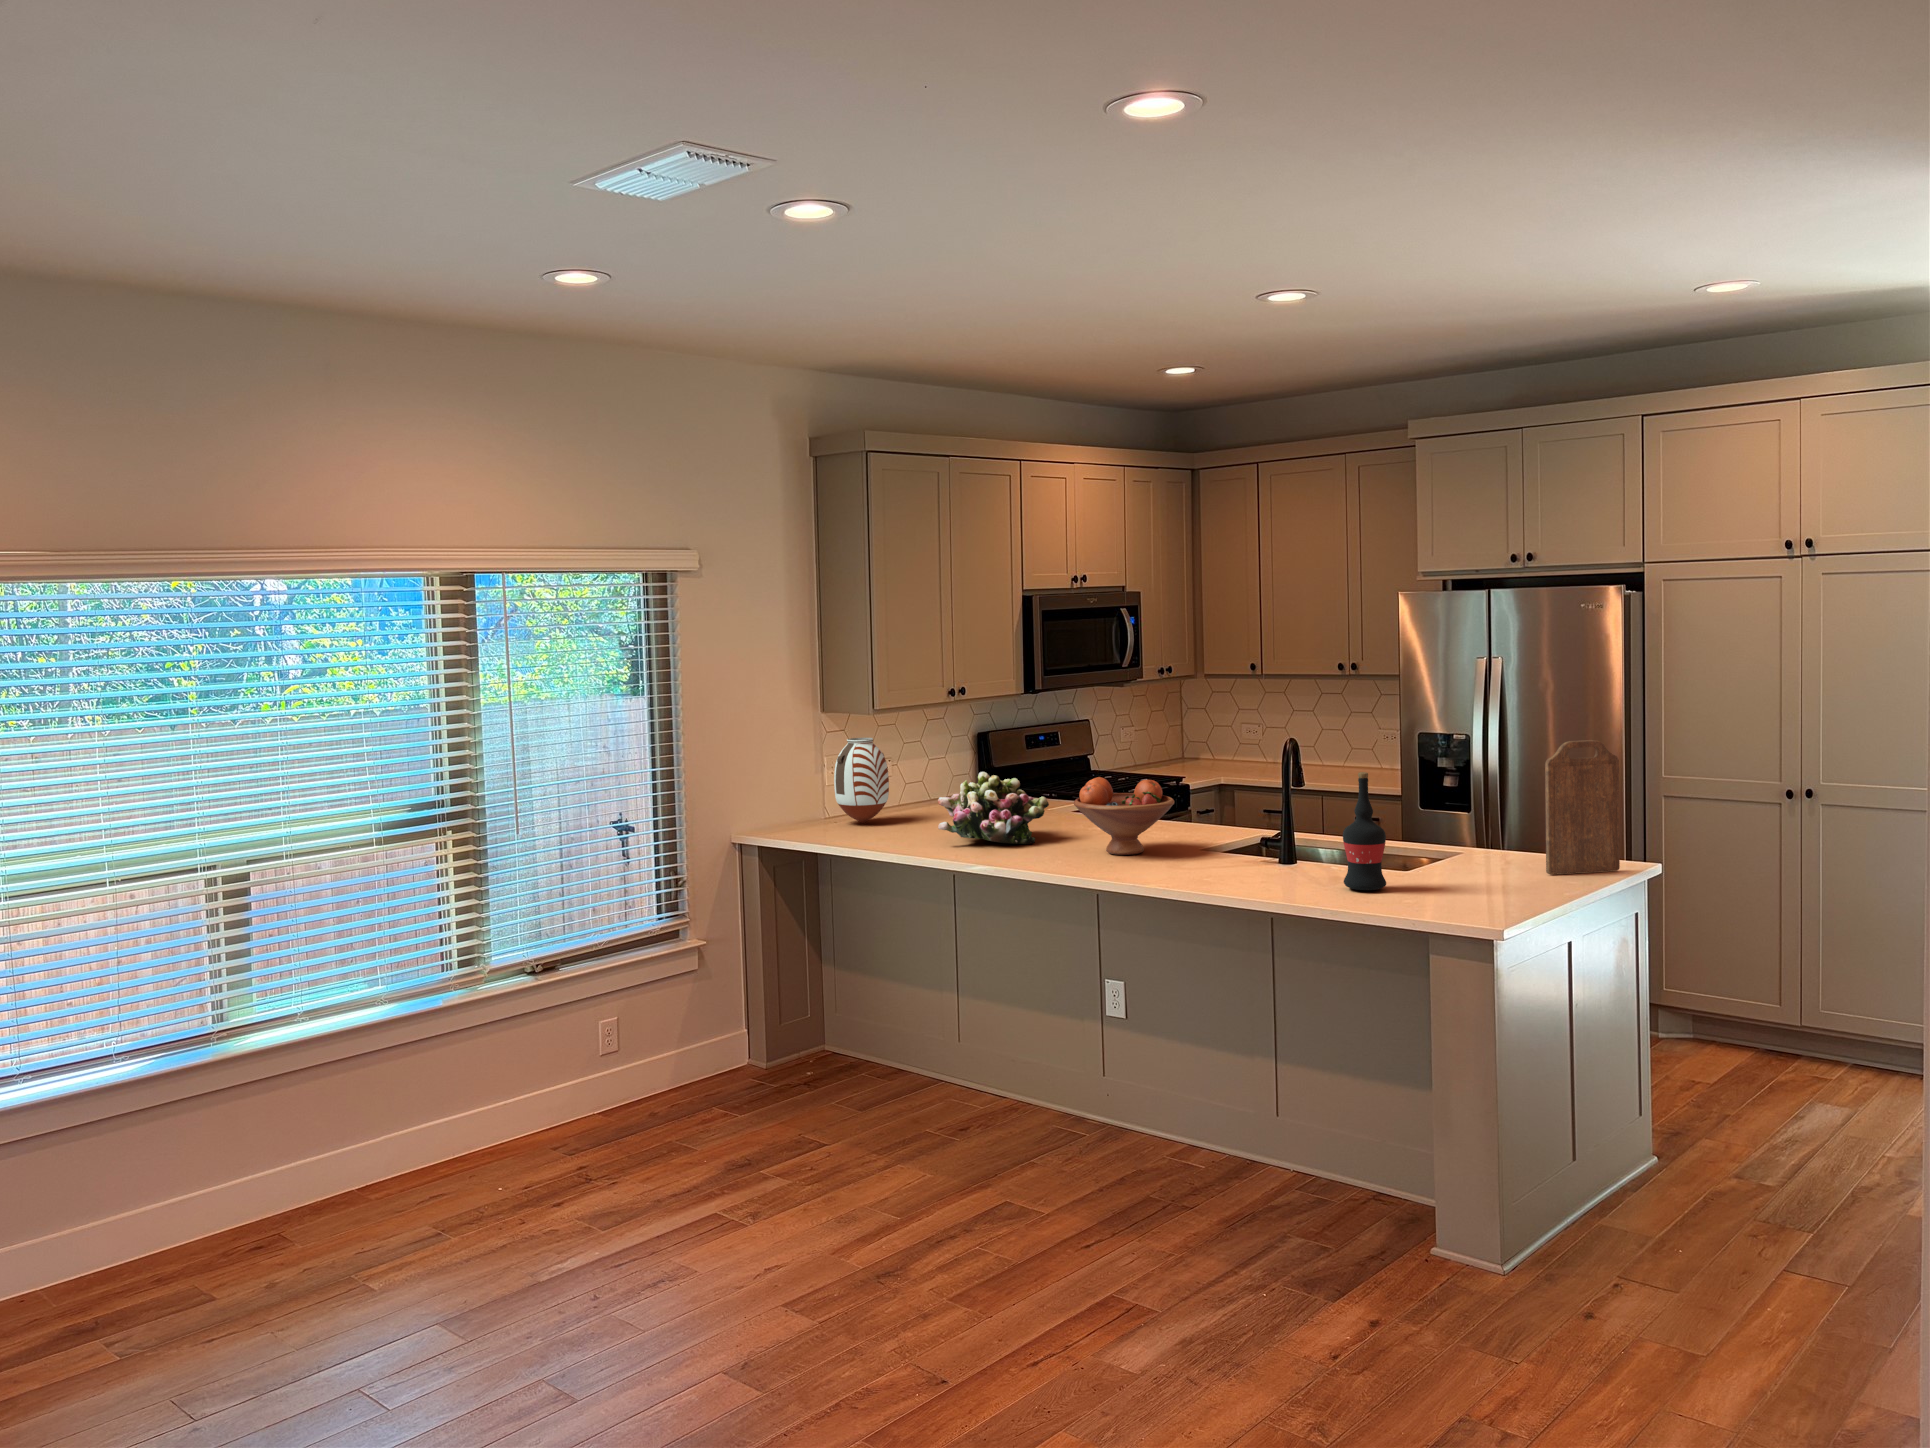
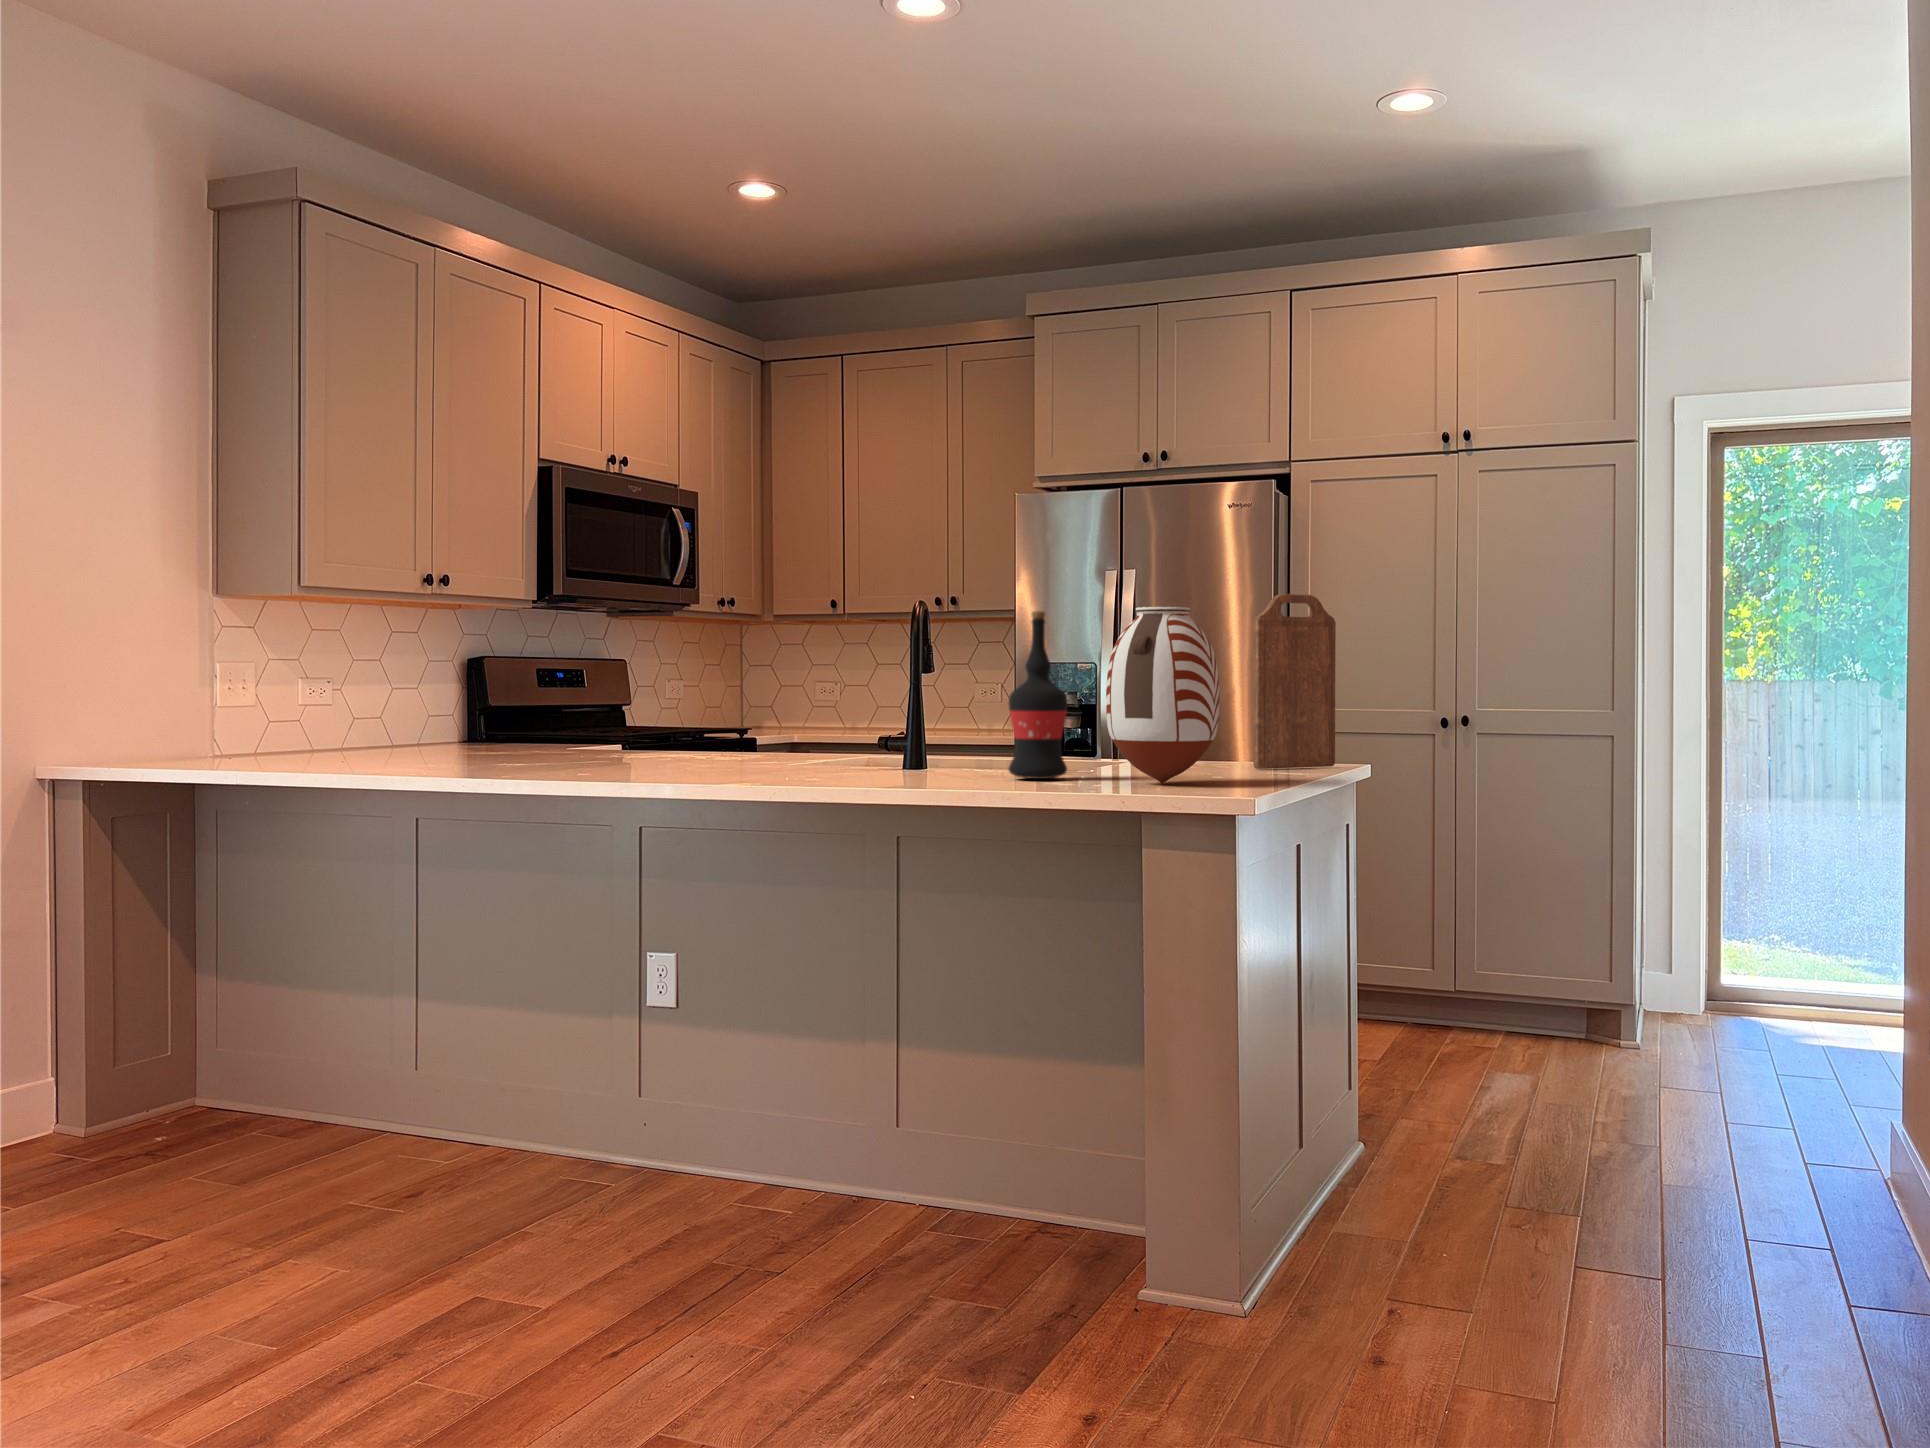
vase: present [834,738,889,823] -> present [1106,607,1220,783]
flower arrangement: present [938,772,1049,844] -> none [392,661,569,762]
fruit bowl: present [1074,777,1174,855] -> none [607,658,756,765]

